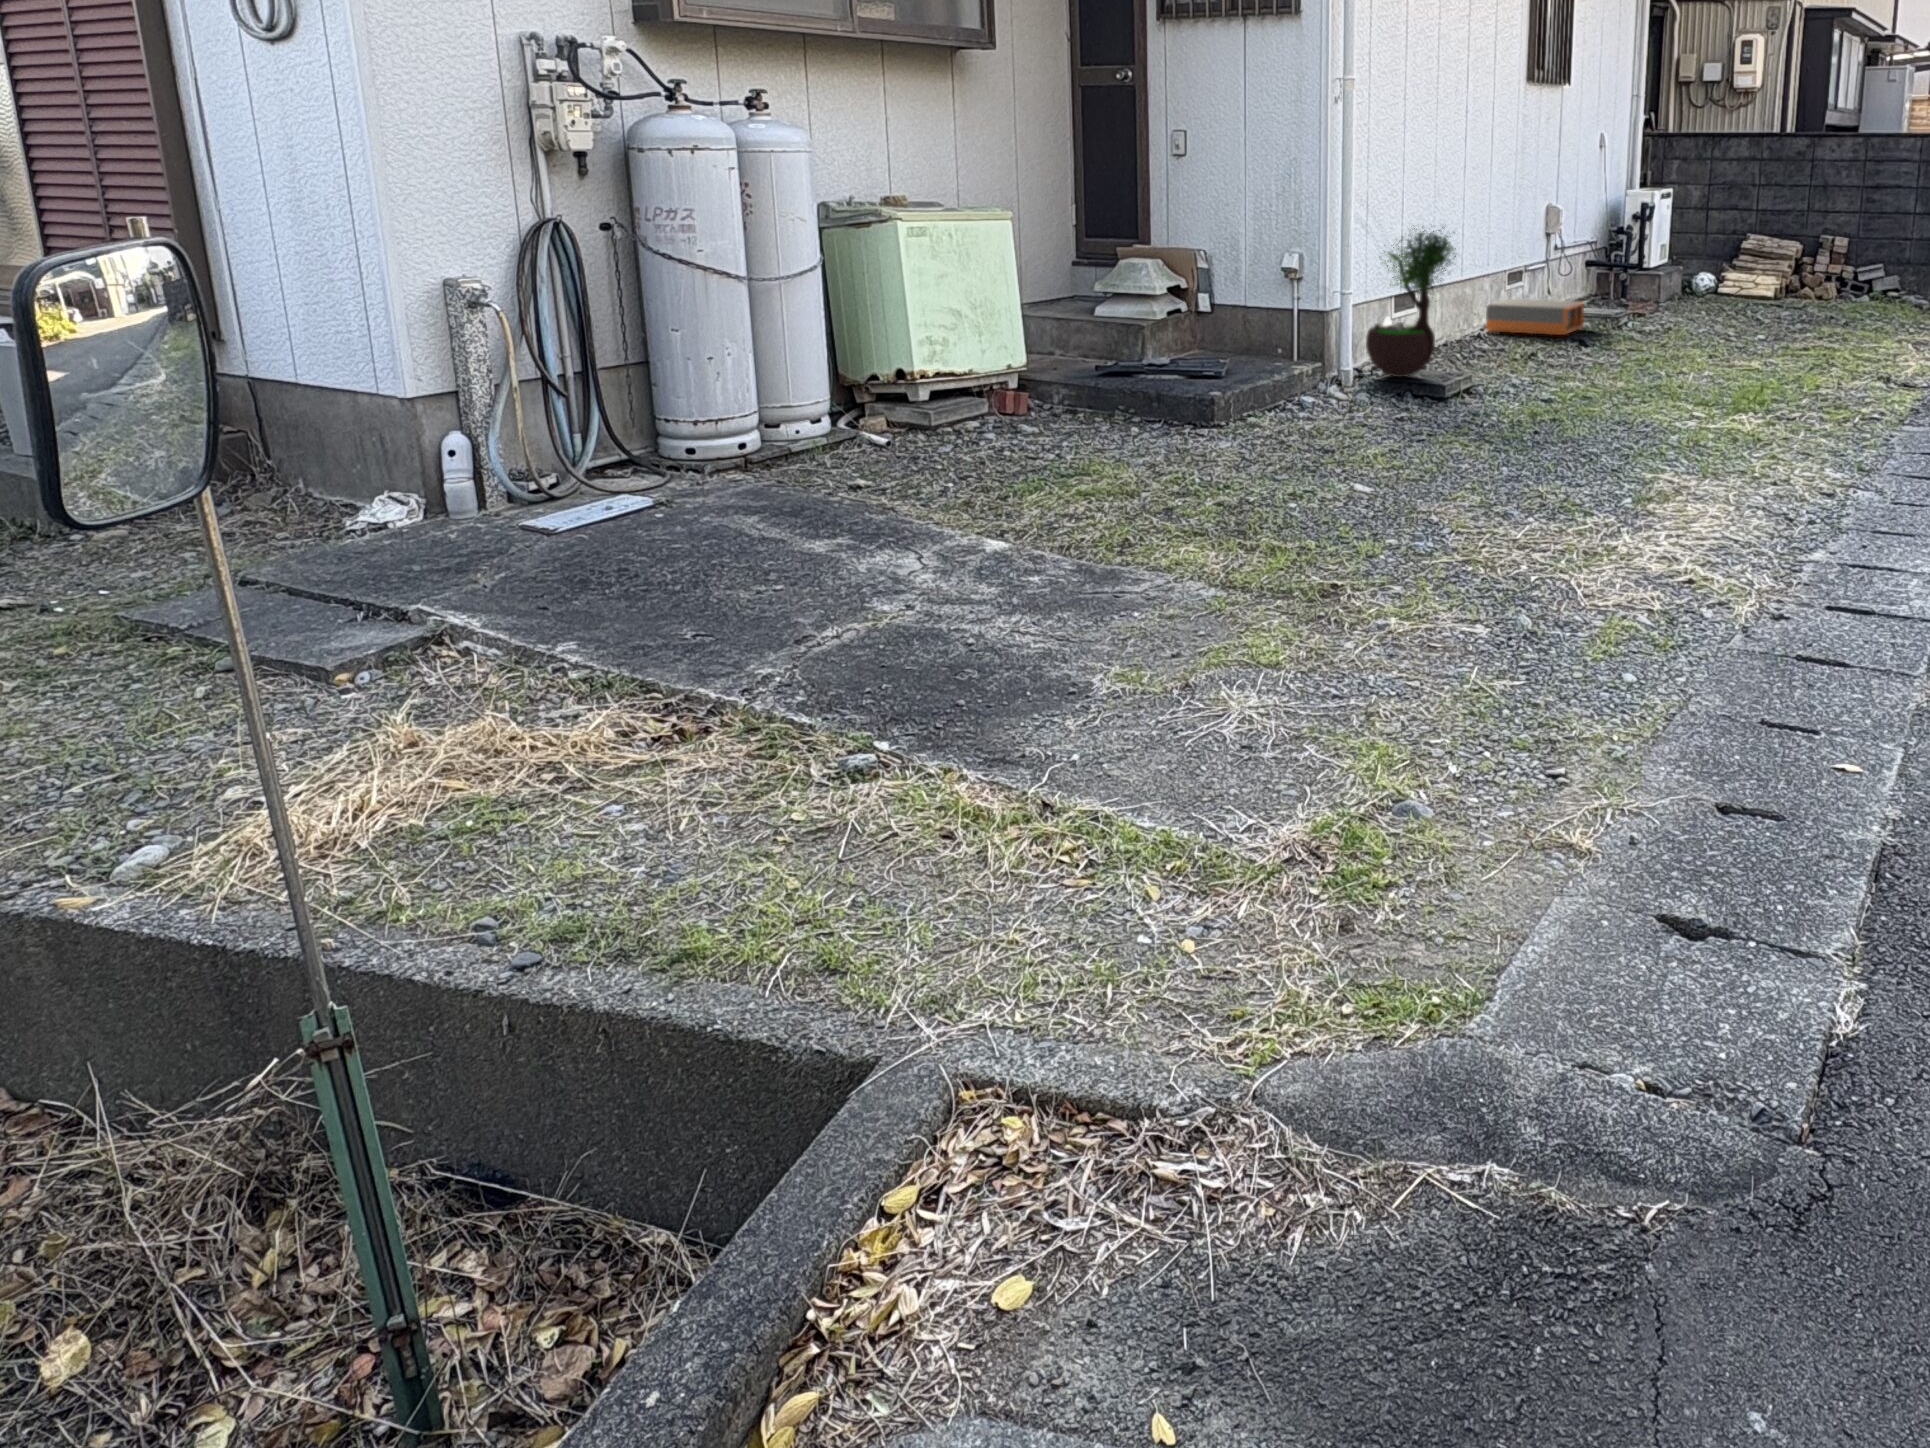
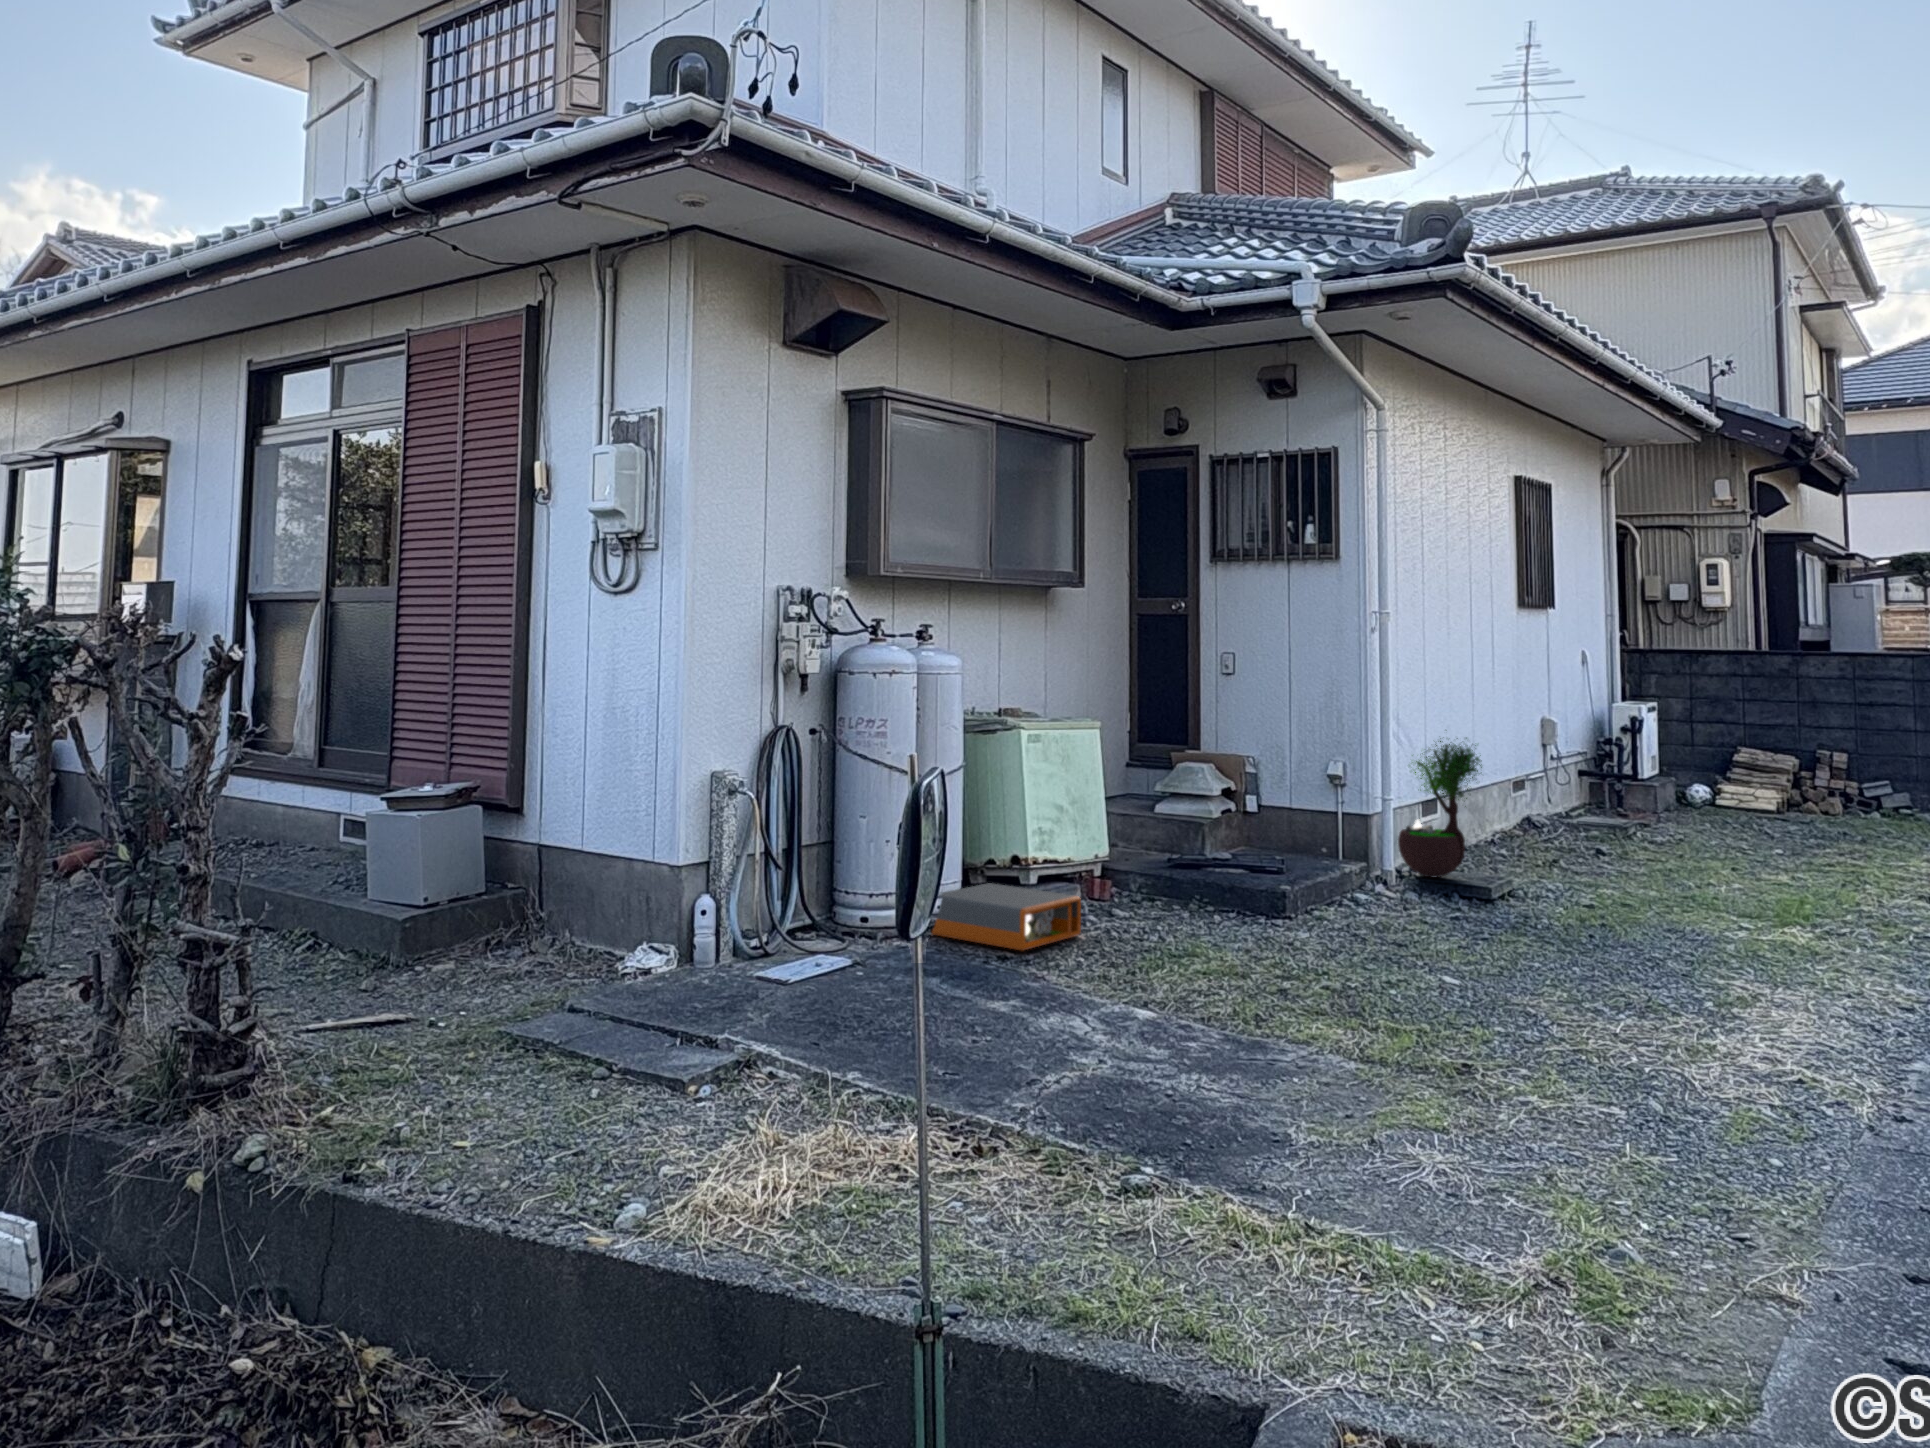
storage box: present [1486,299,1584,335] -> present [932,883,1081,951]

